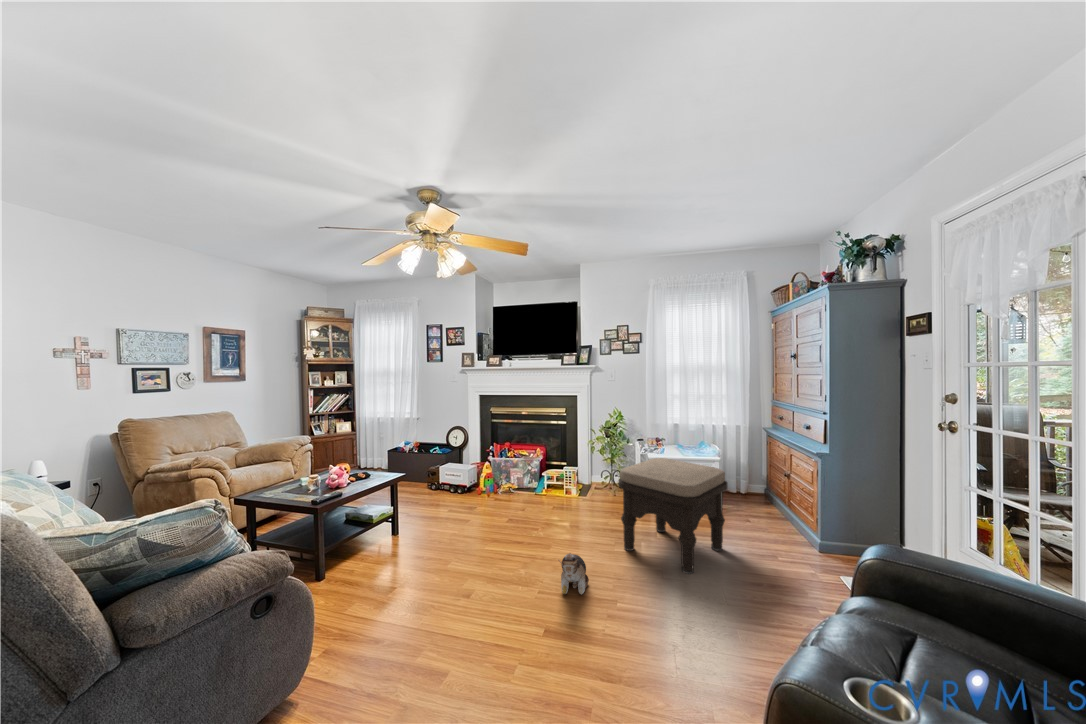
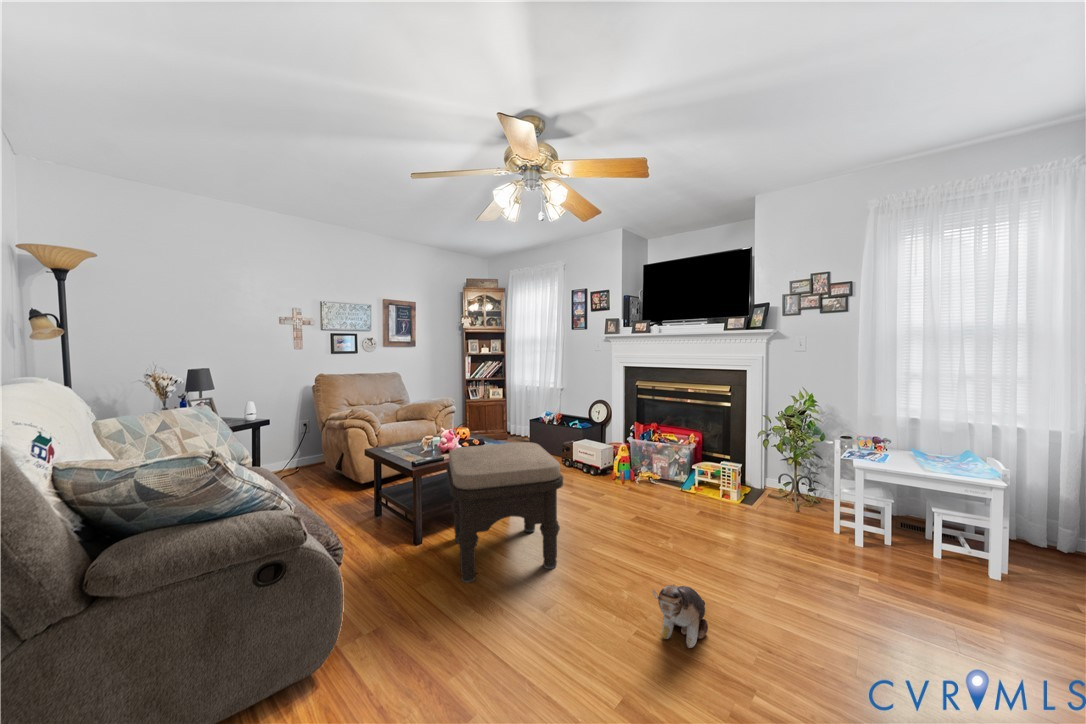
ottoman: present [618,458,728,574] -> present [446,442,563,583]

